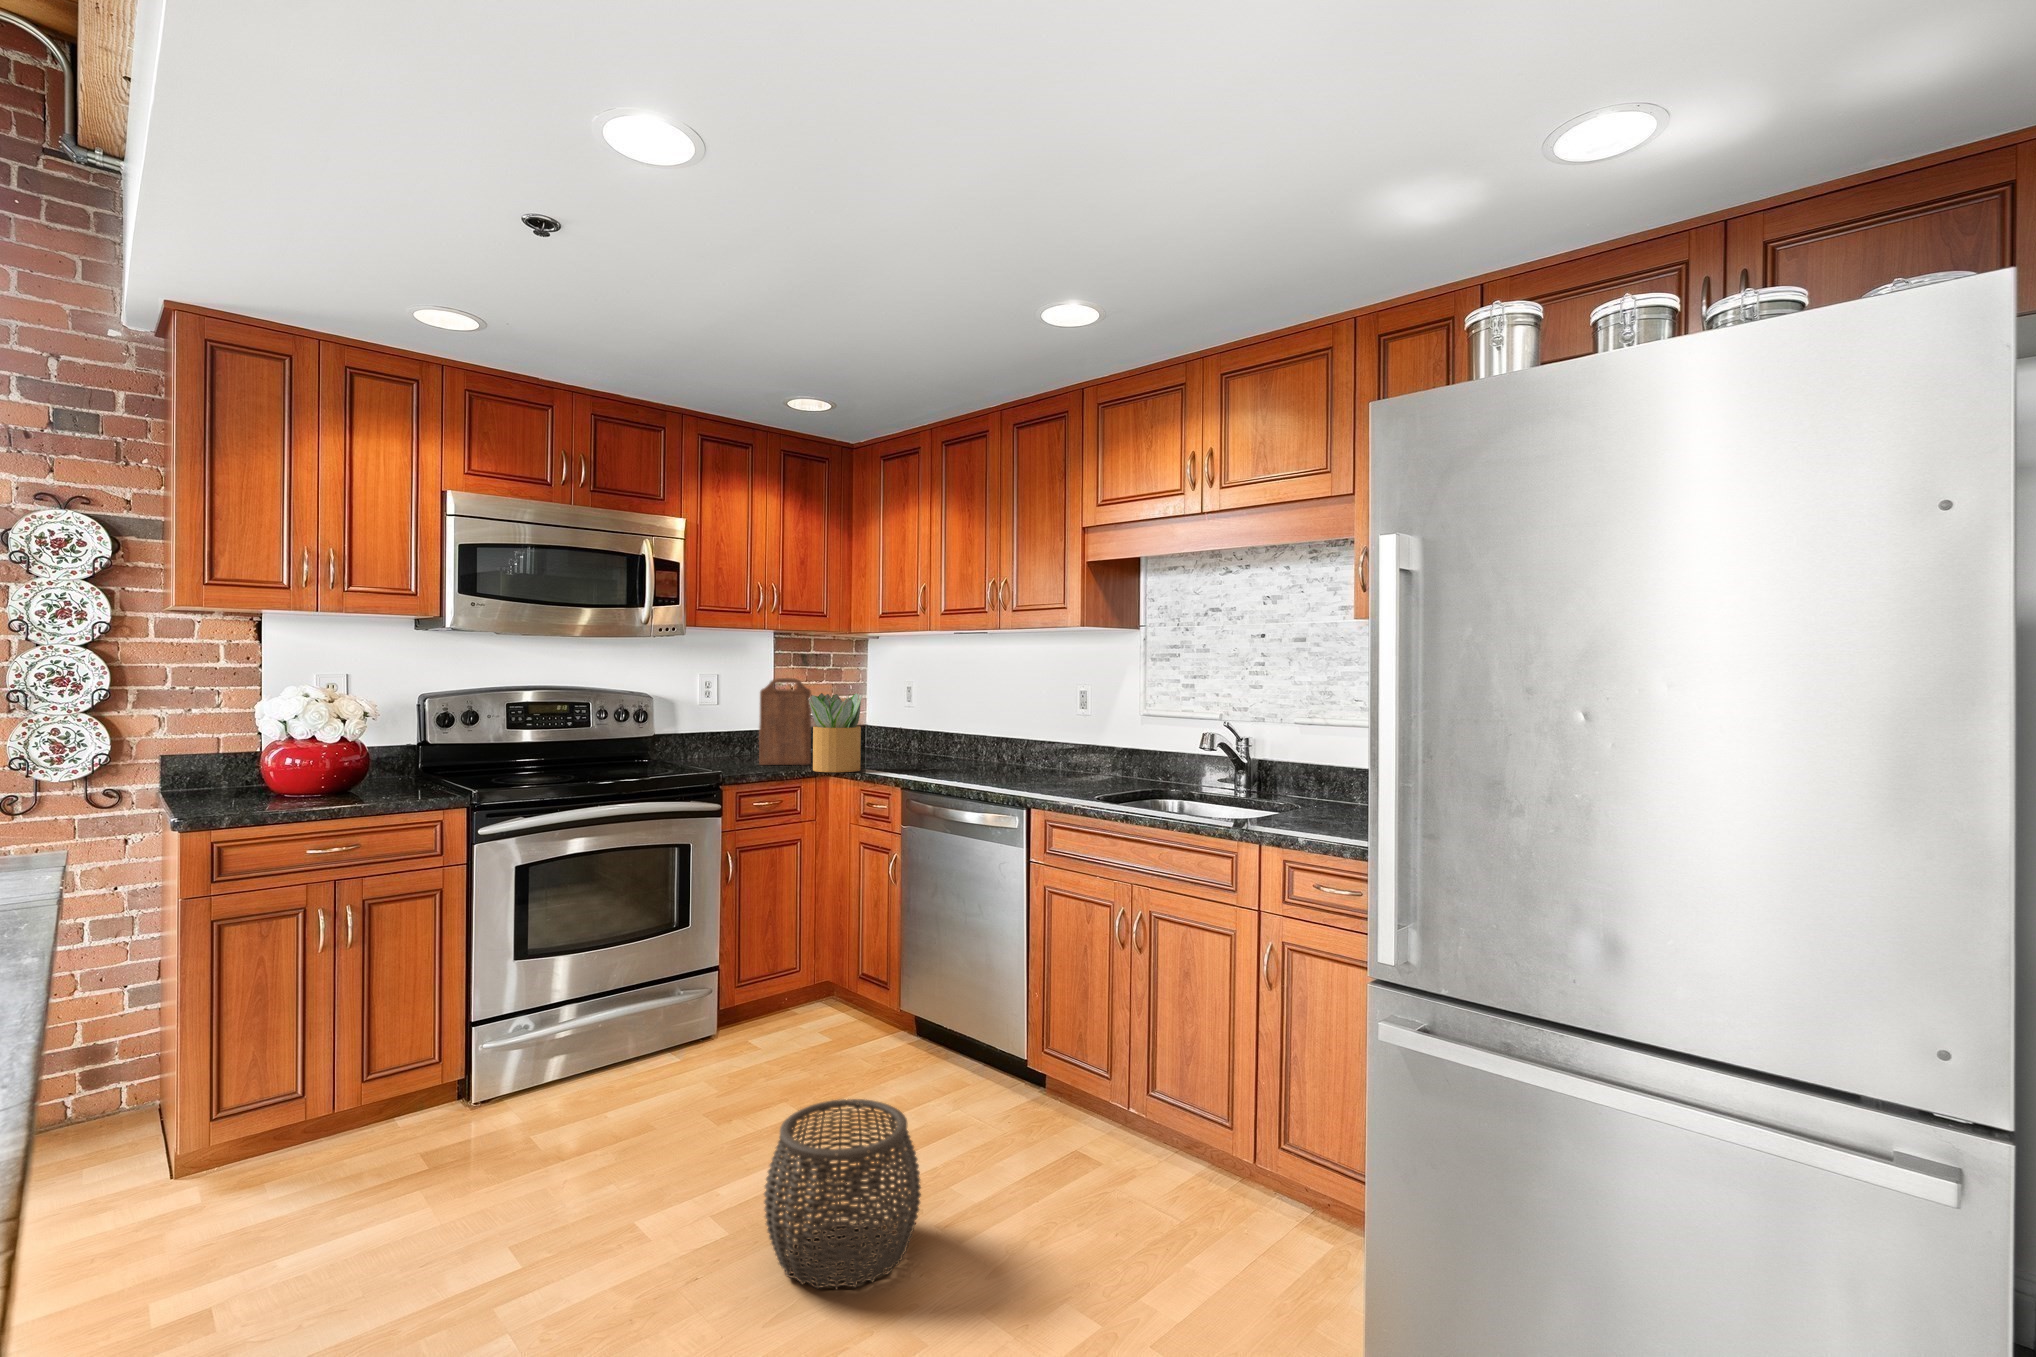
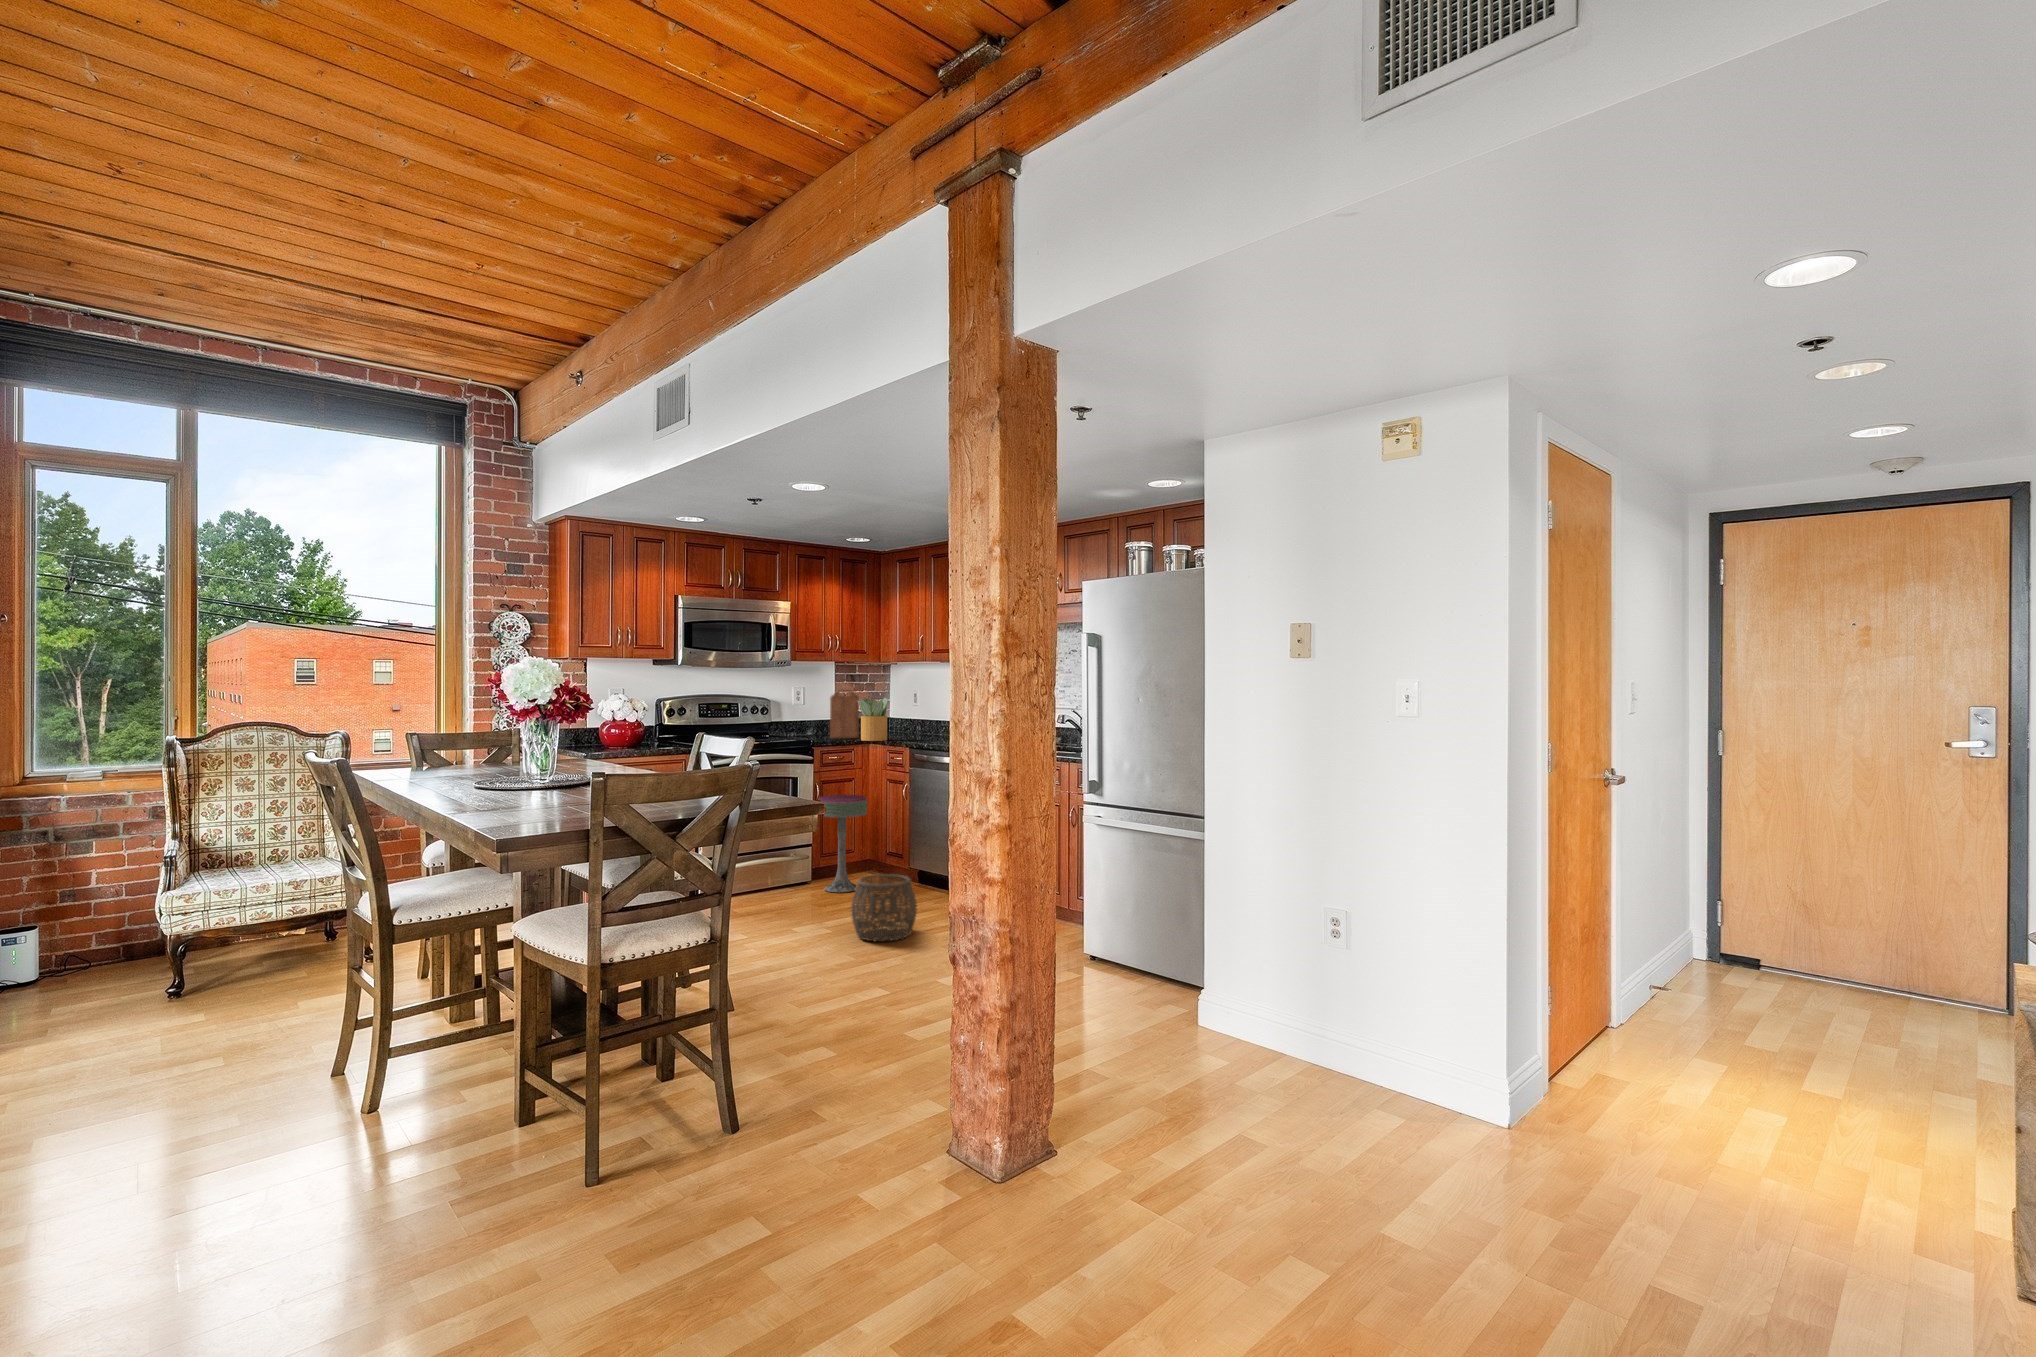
bar stool: none [720,878,820,1075] -> present [818,795,867,893]

